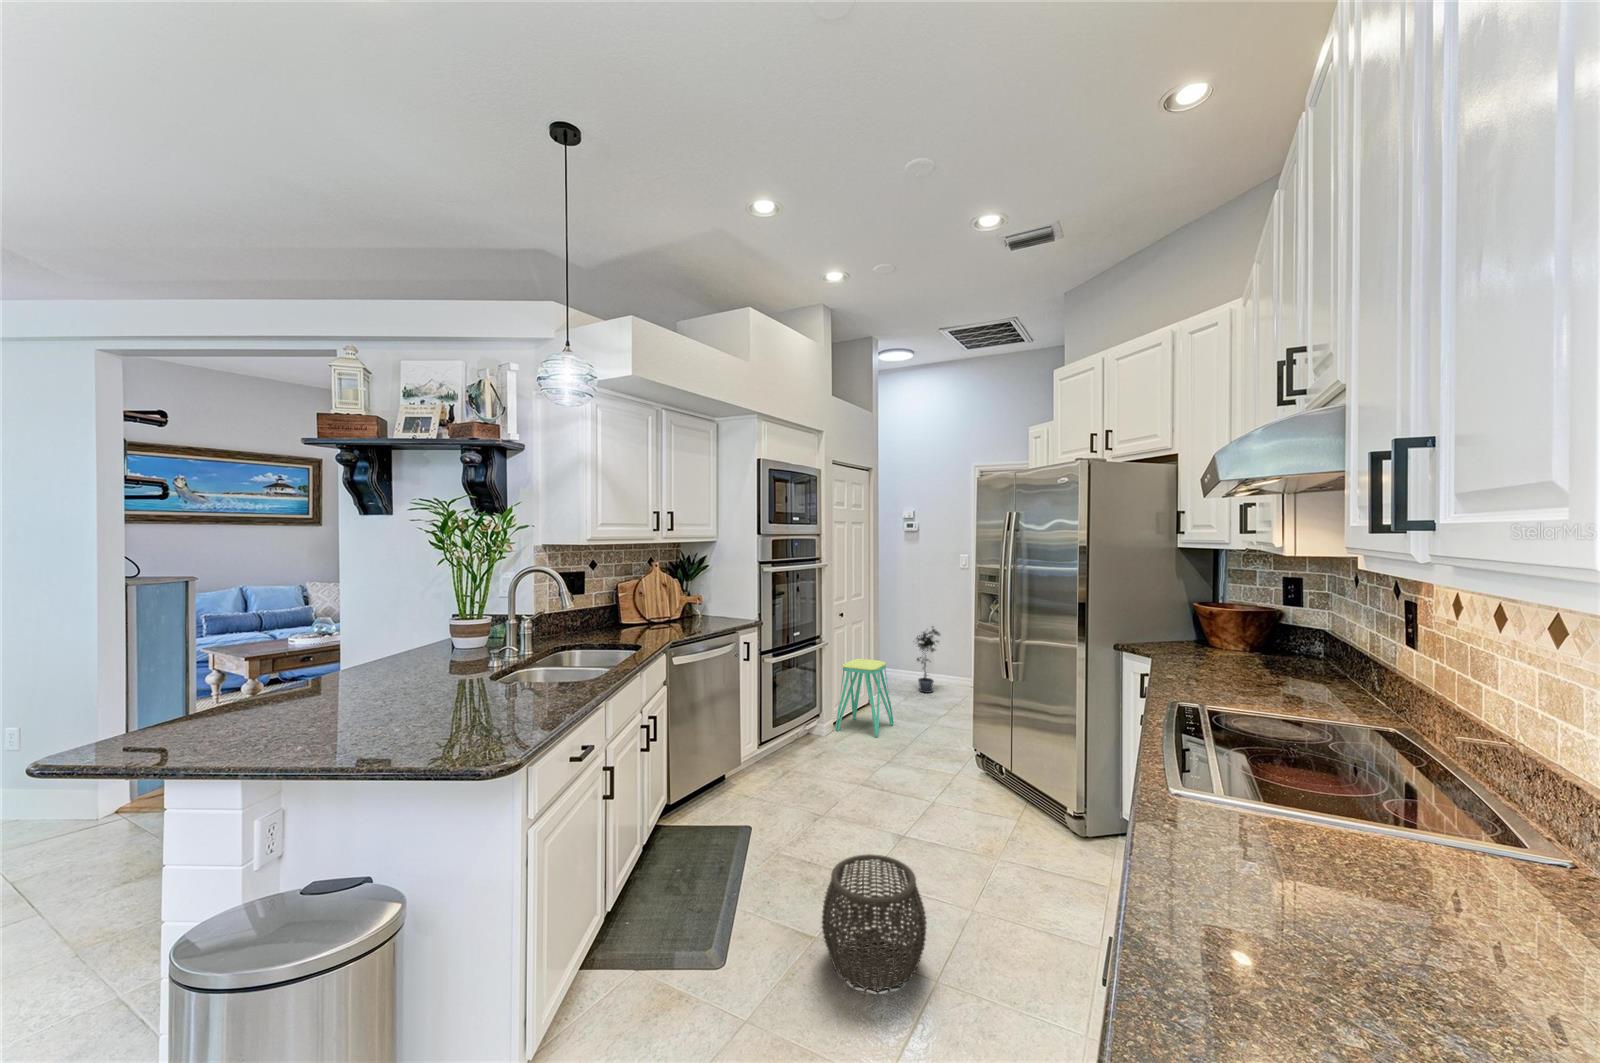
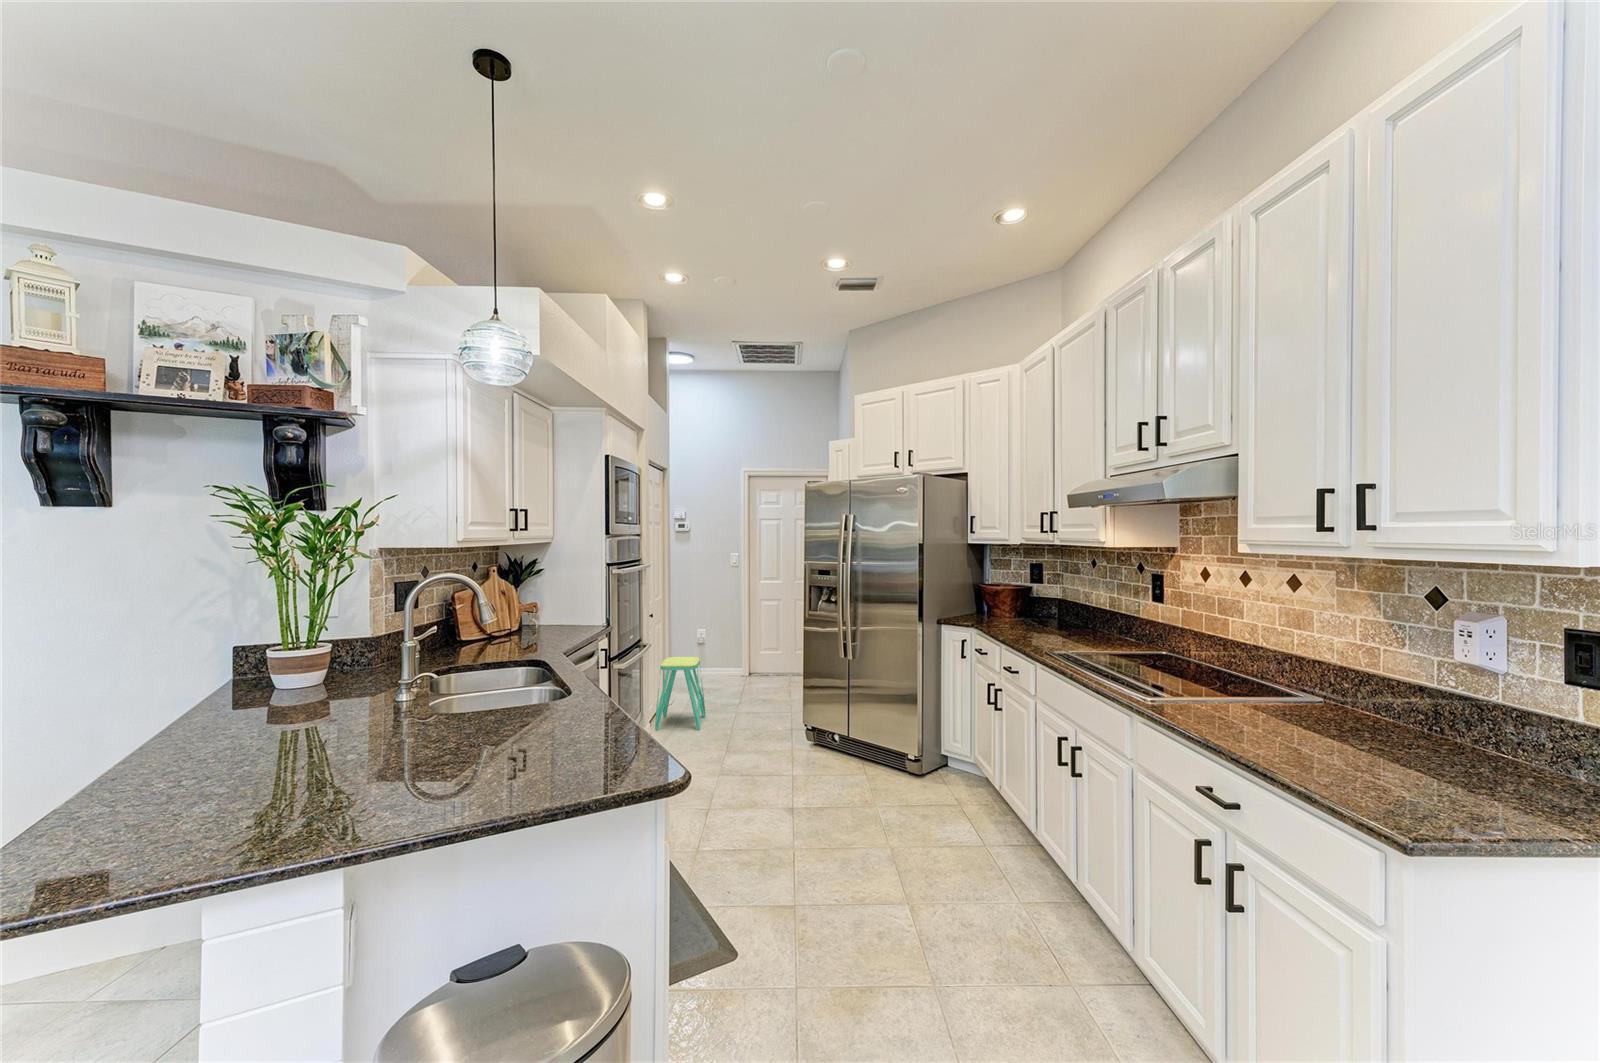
potted plant: present [917,629,940,693] -> none [697,621,725,684]
woven basket: present [822,854,927,991] -> none [802,821,896,941]

